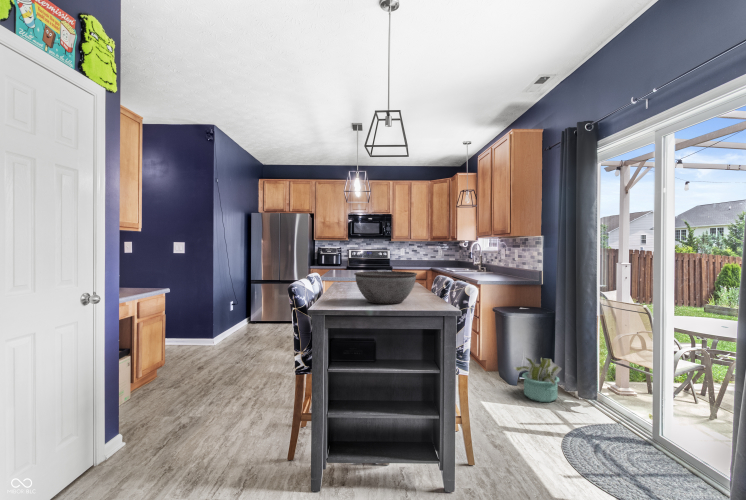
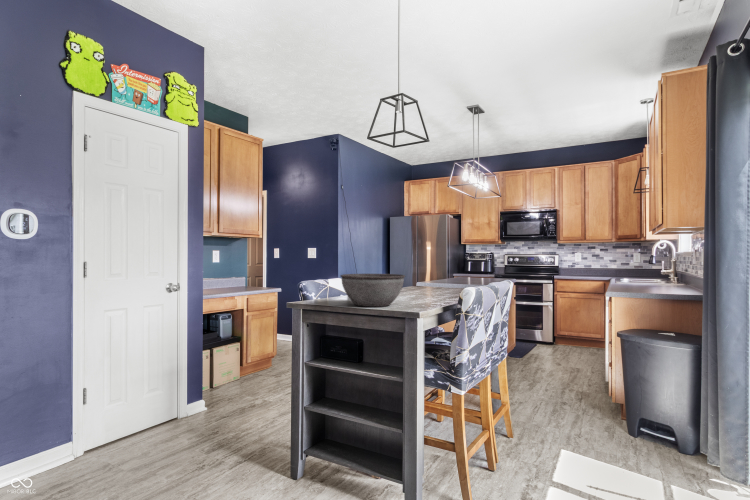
decorative plant: present [513,358,561,402] -> none [615,401,686,467]

